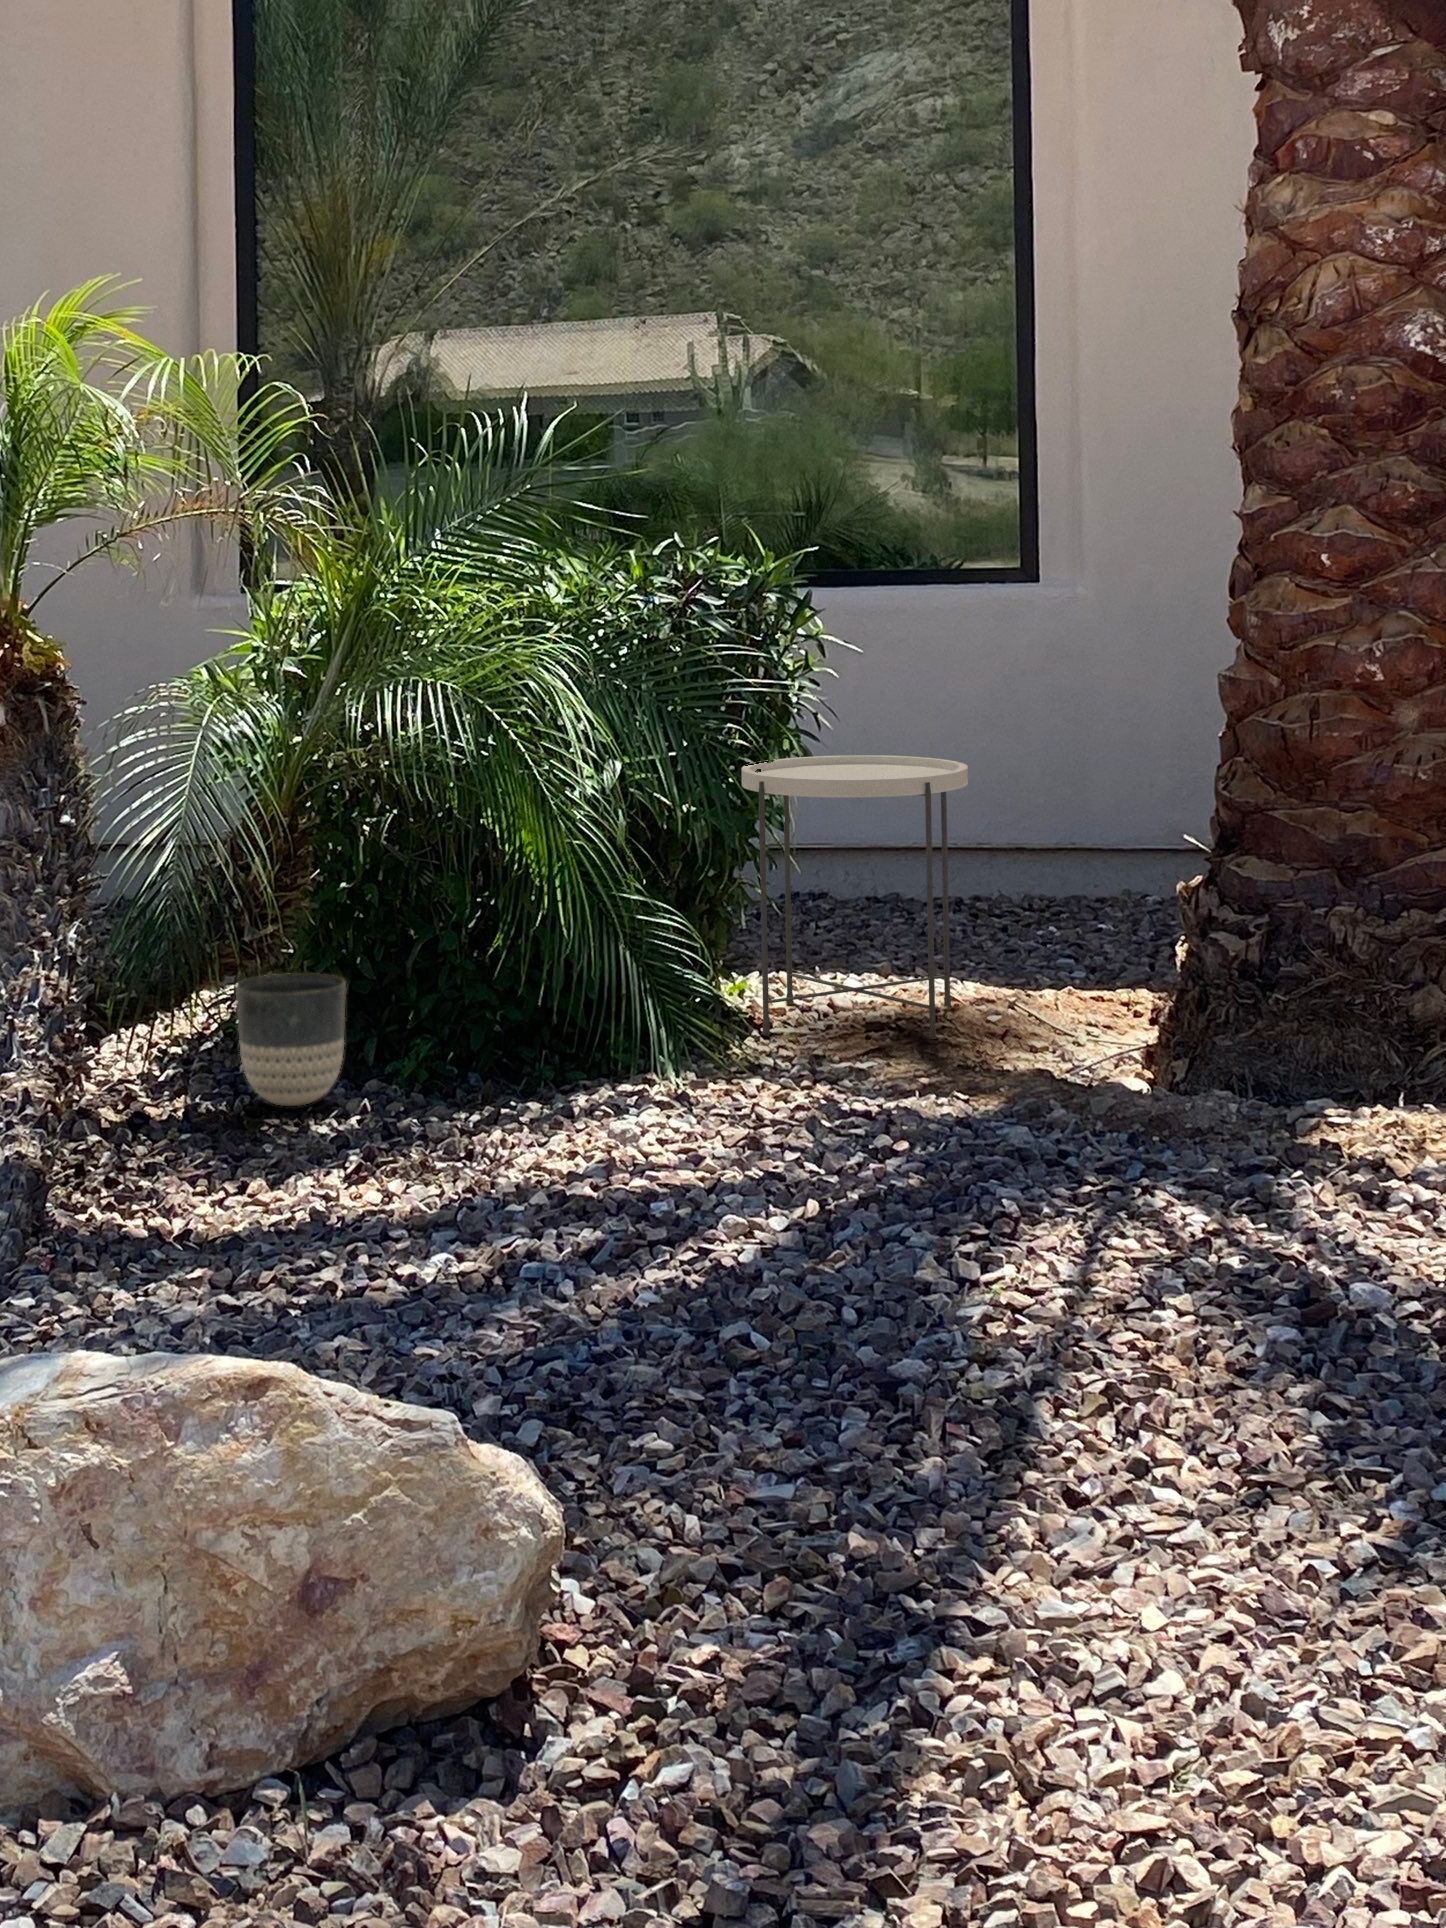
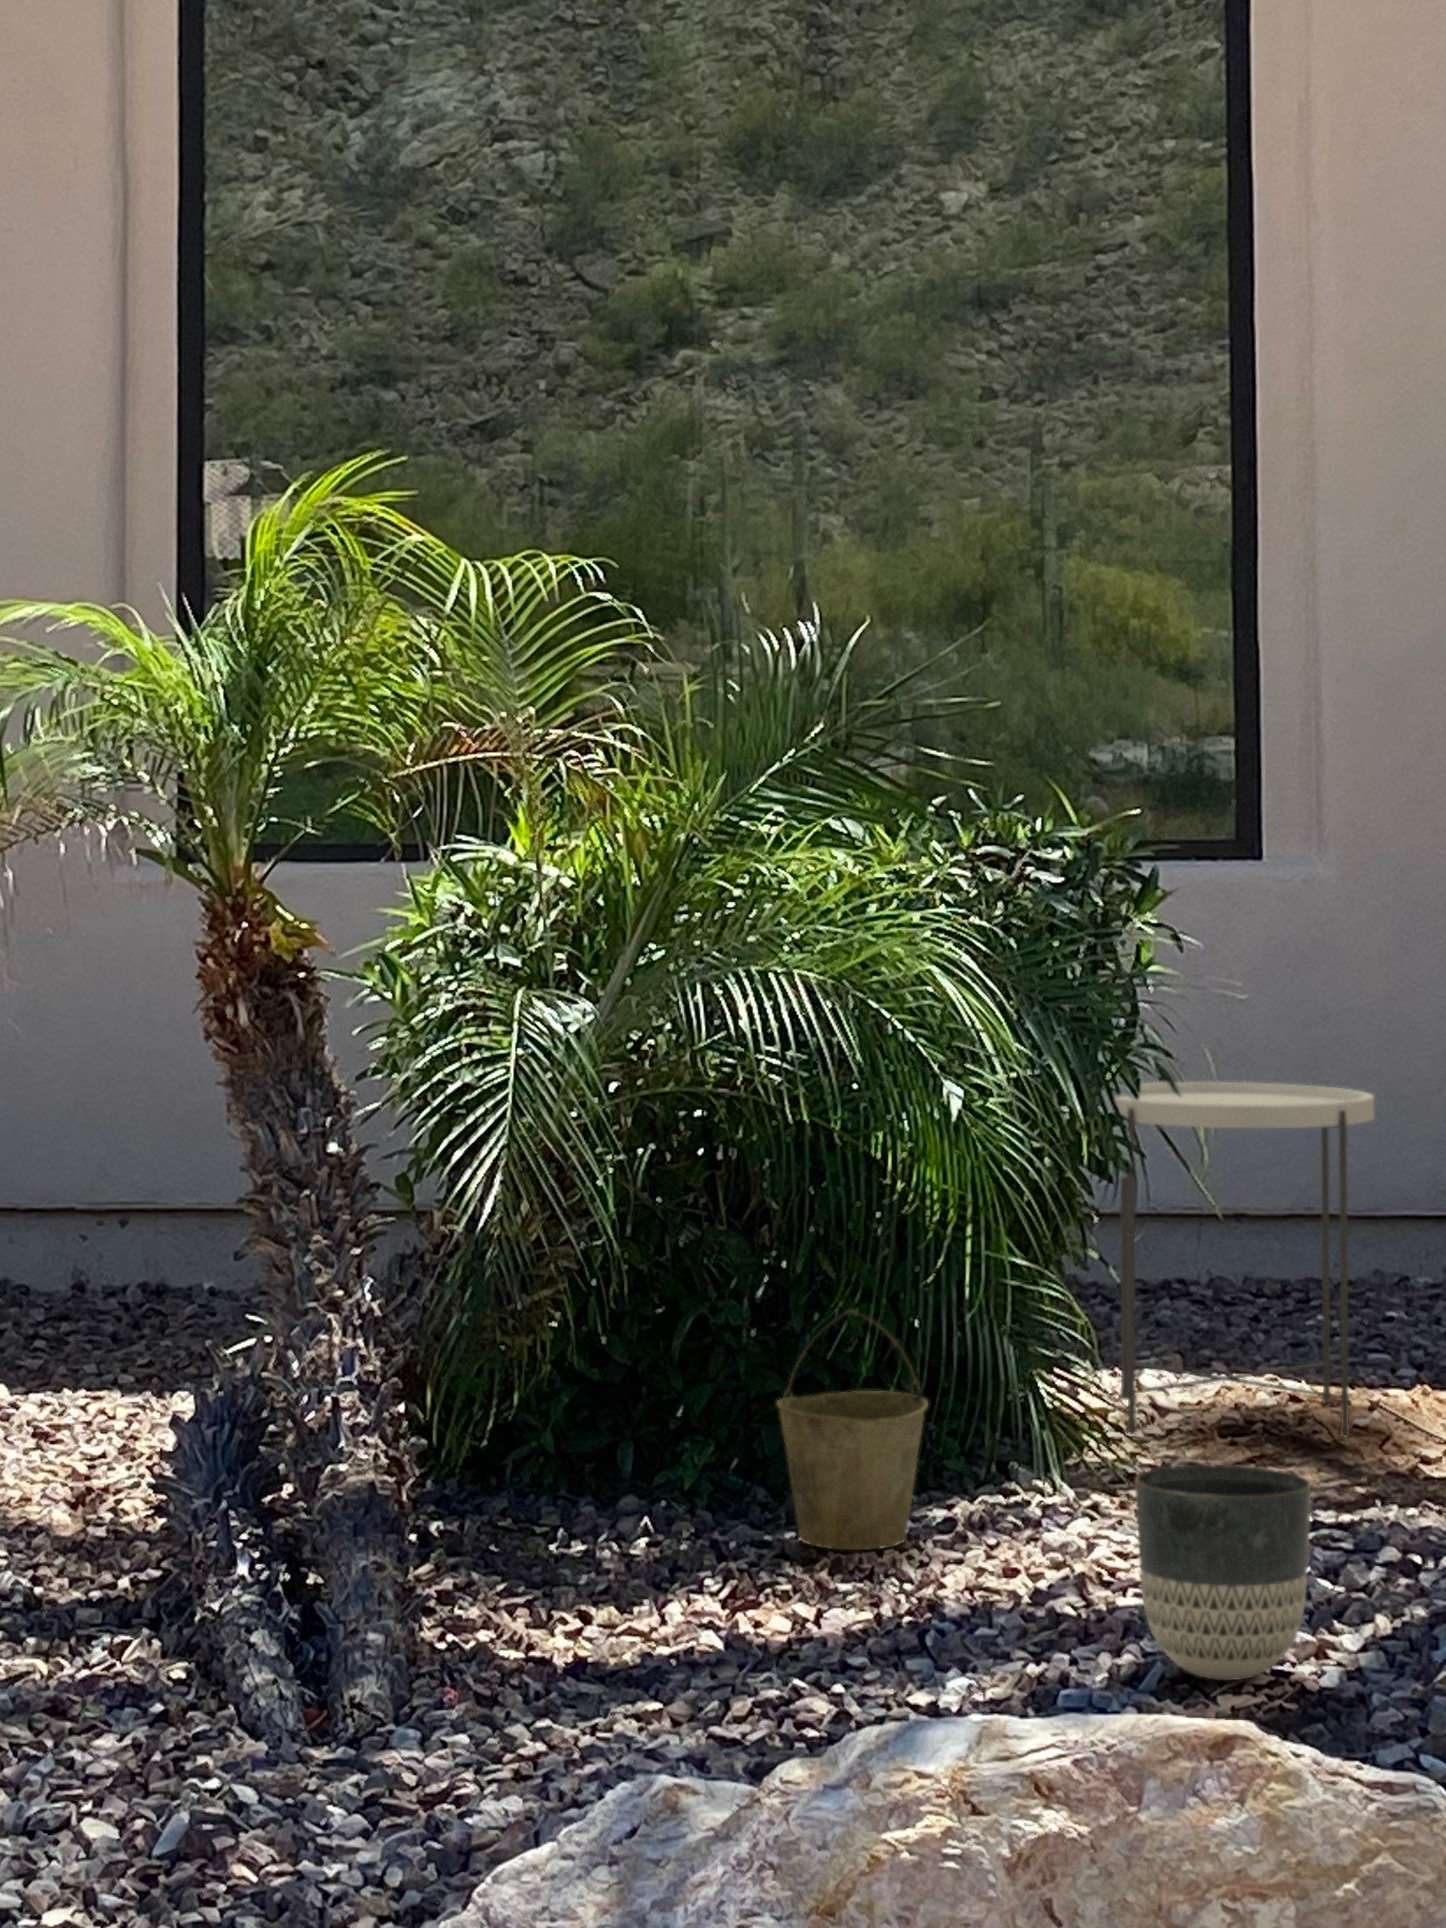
bucket: none [399,952,519,1140] -> present [776,1310,928,1550]
planter: present [236,973,346,1106] -> present [1135,1465,1311,1680]

